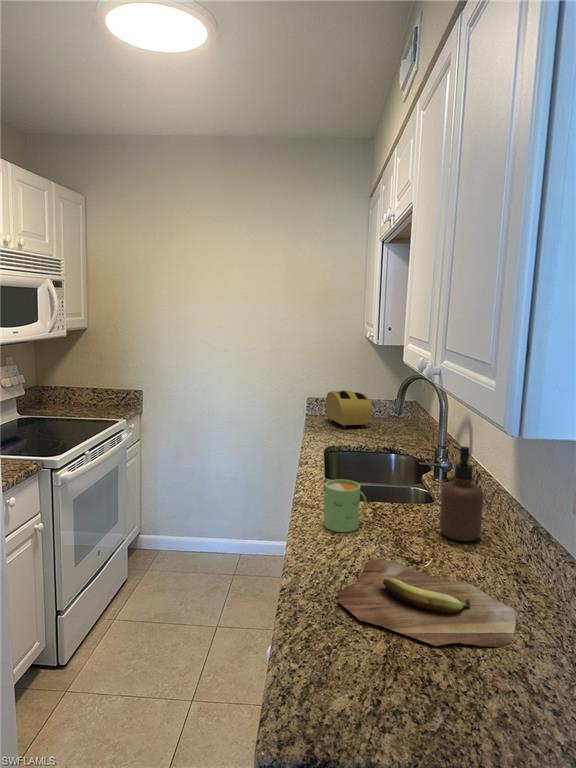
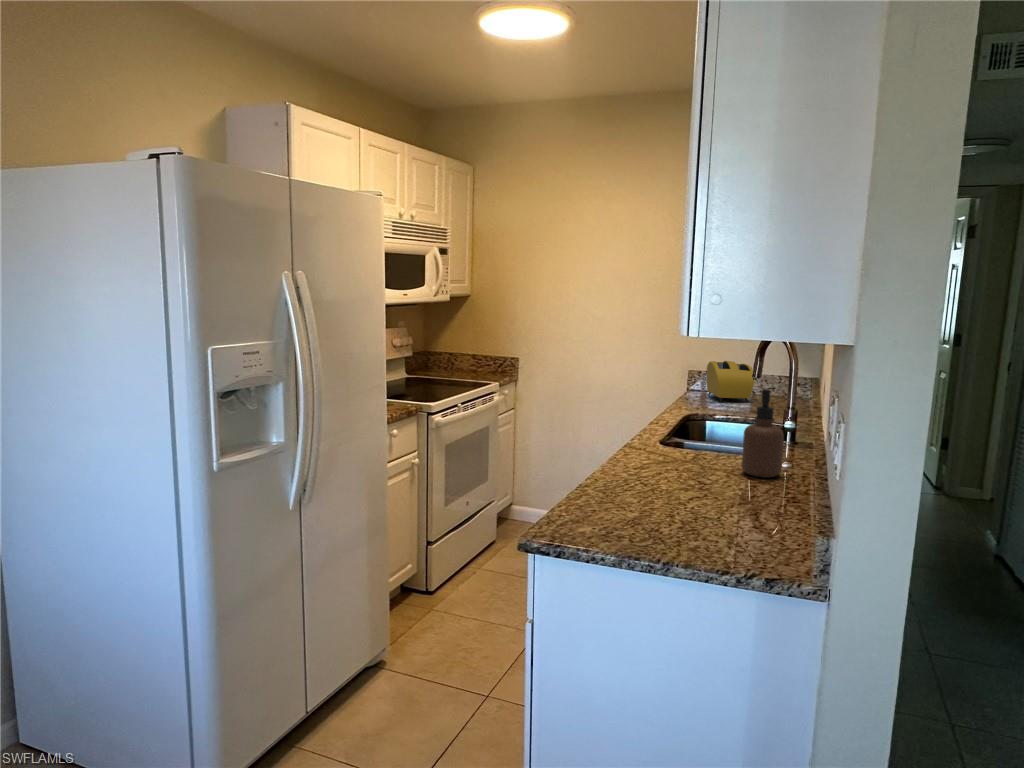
mug: present [324,479,367,532] -> none [638,420,679,464]
cutting board: present [336,559,516,647] -> none [612,476,759,523]

